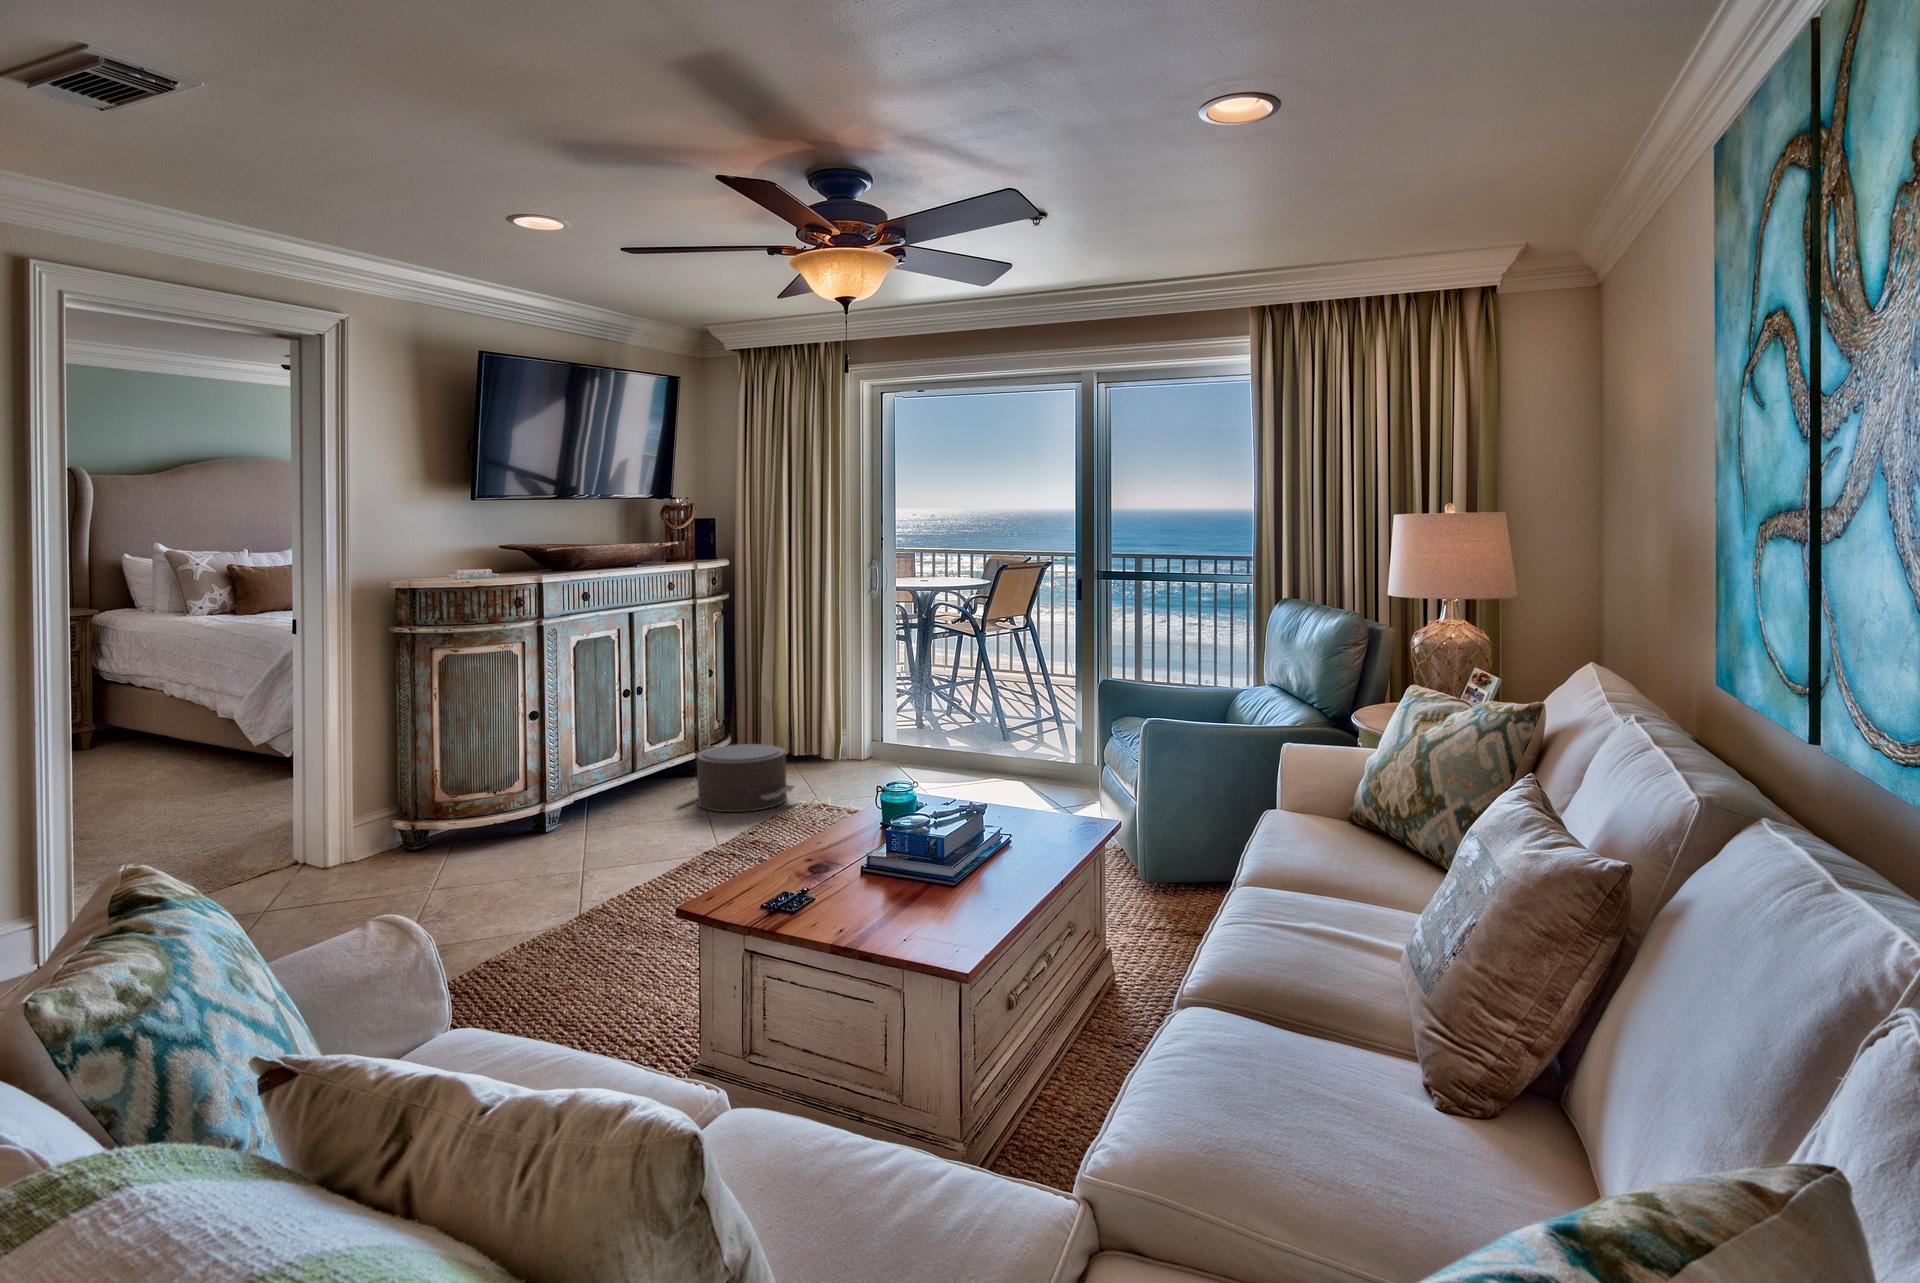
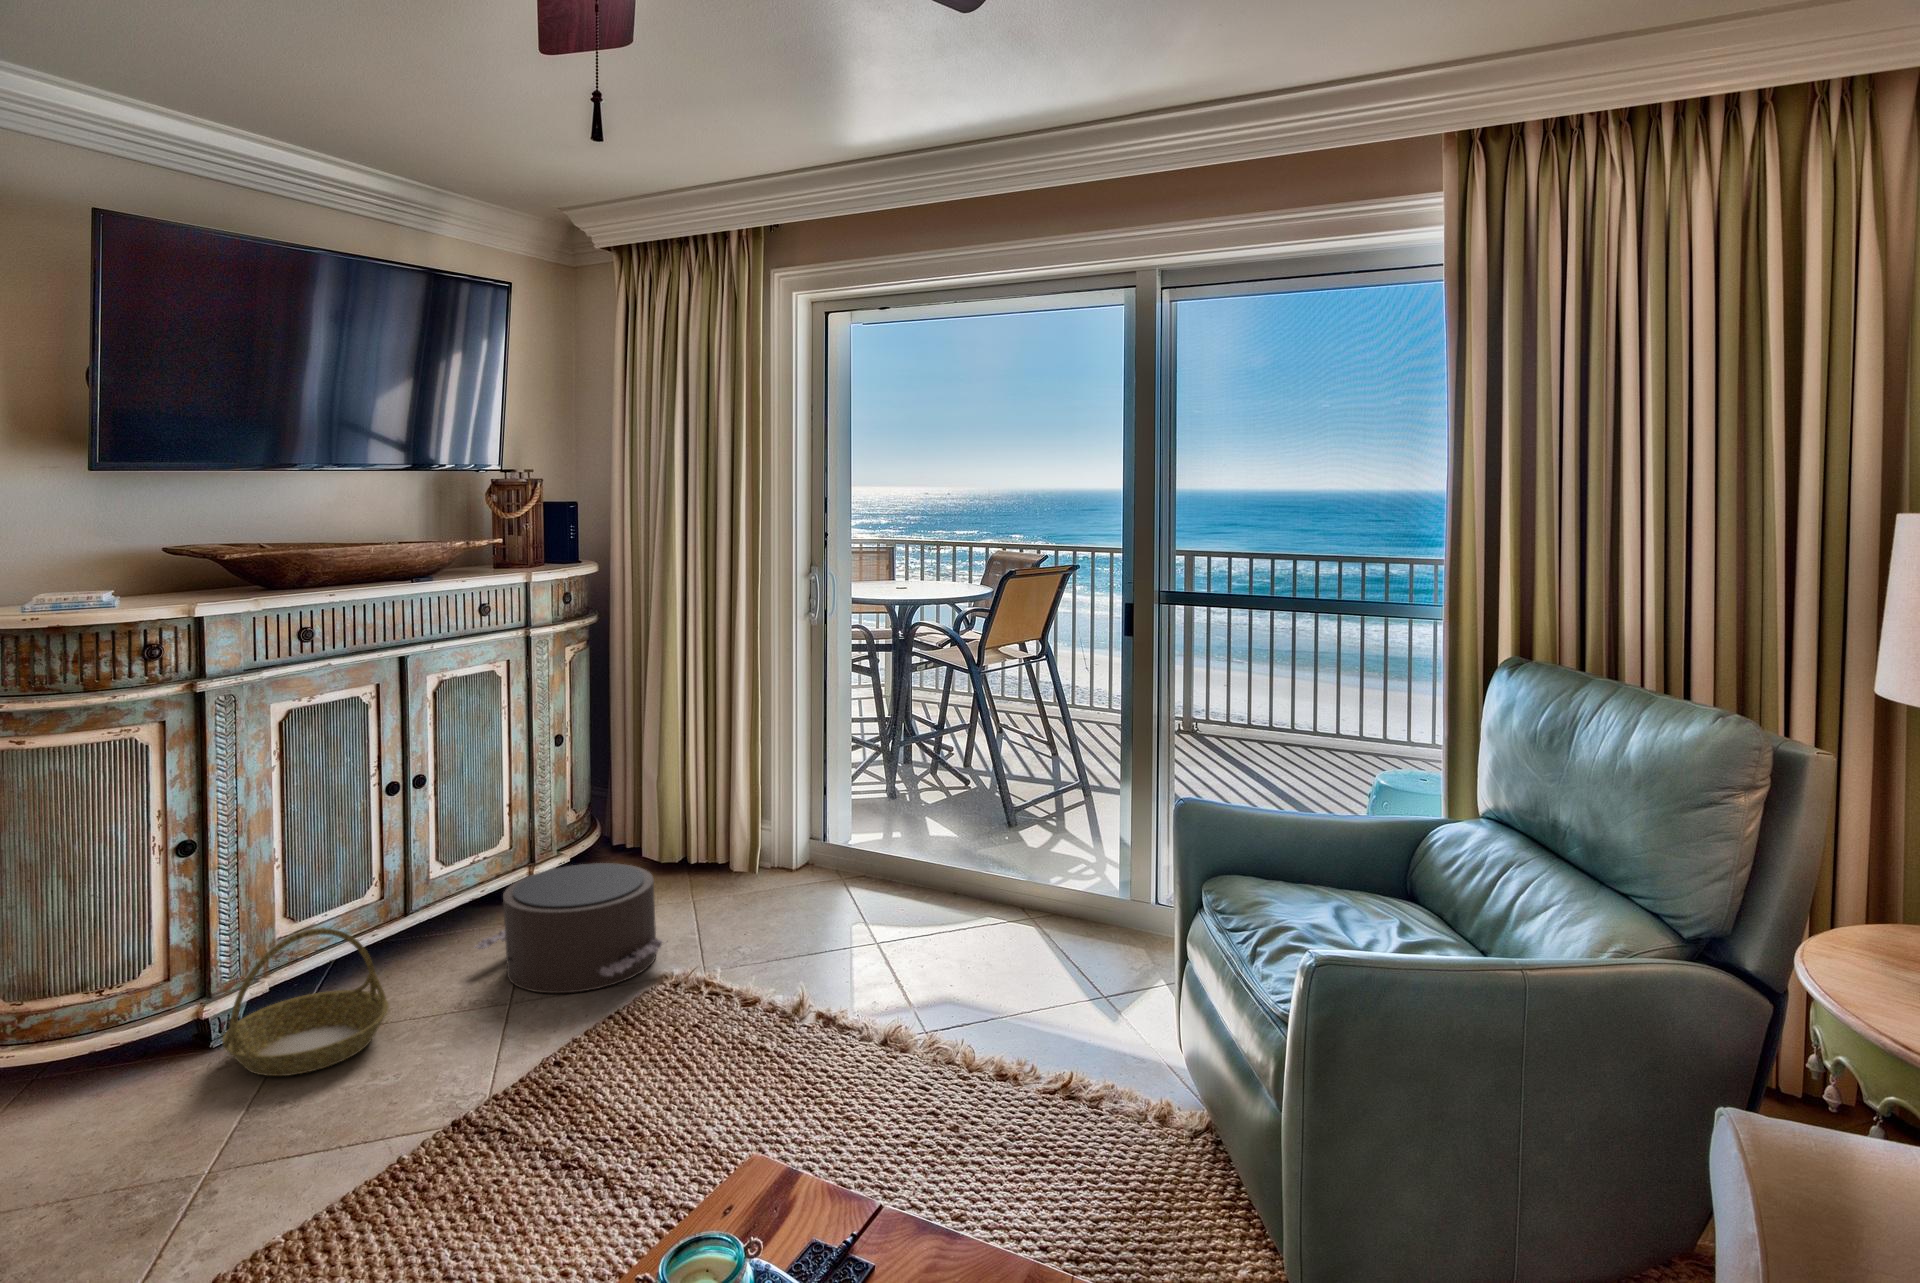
basket: none [559,763,646,842] -> present [222,928,389,1076]

